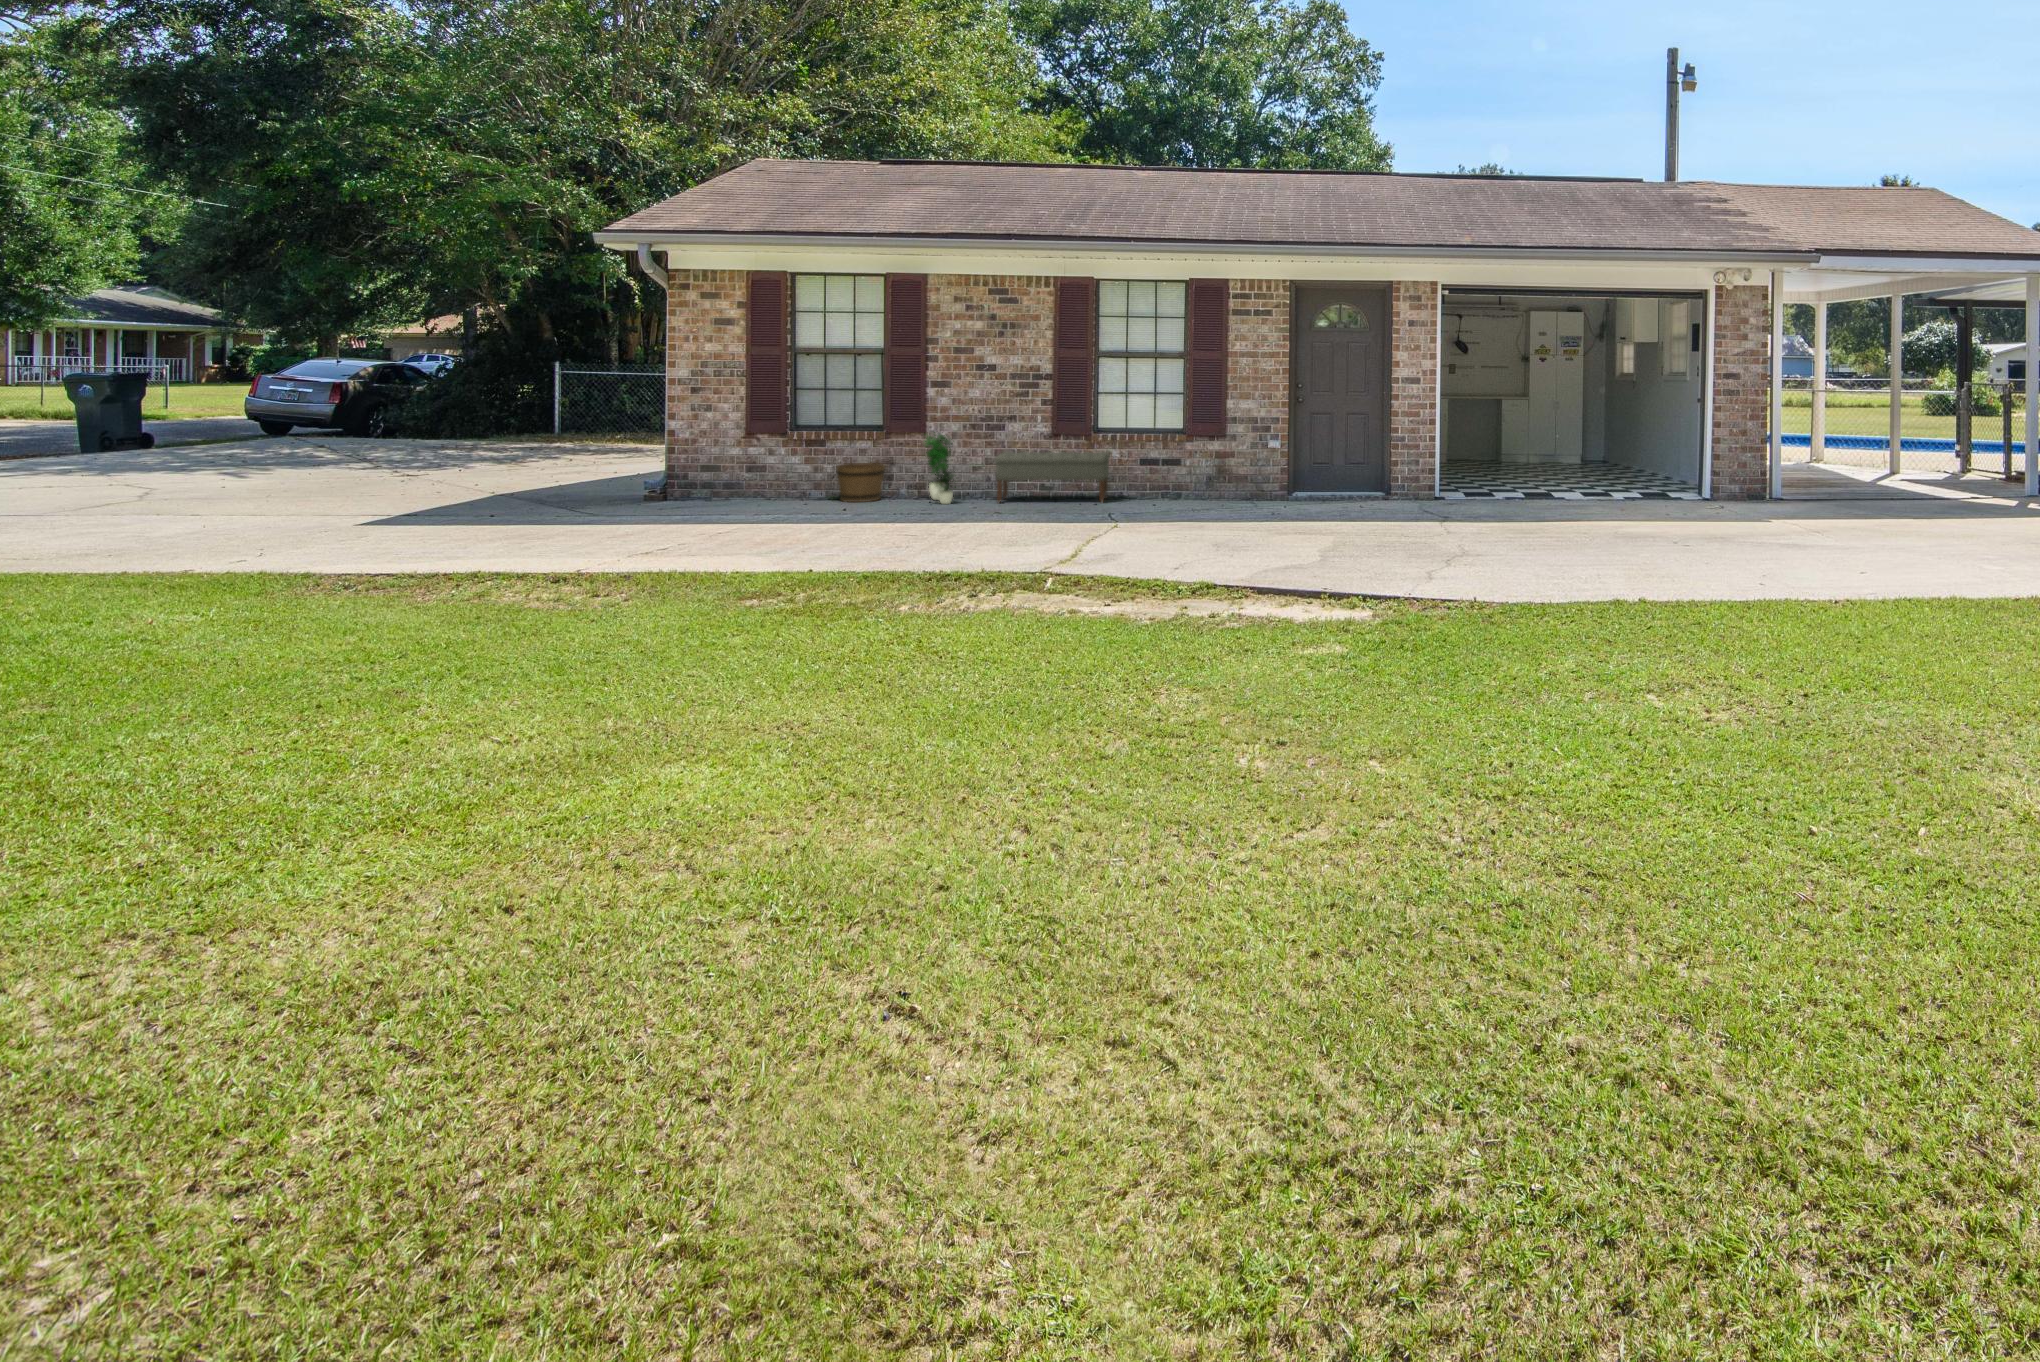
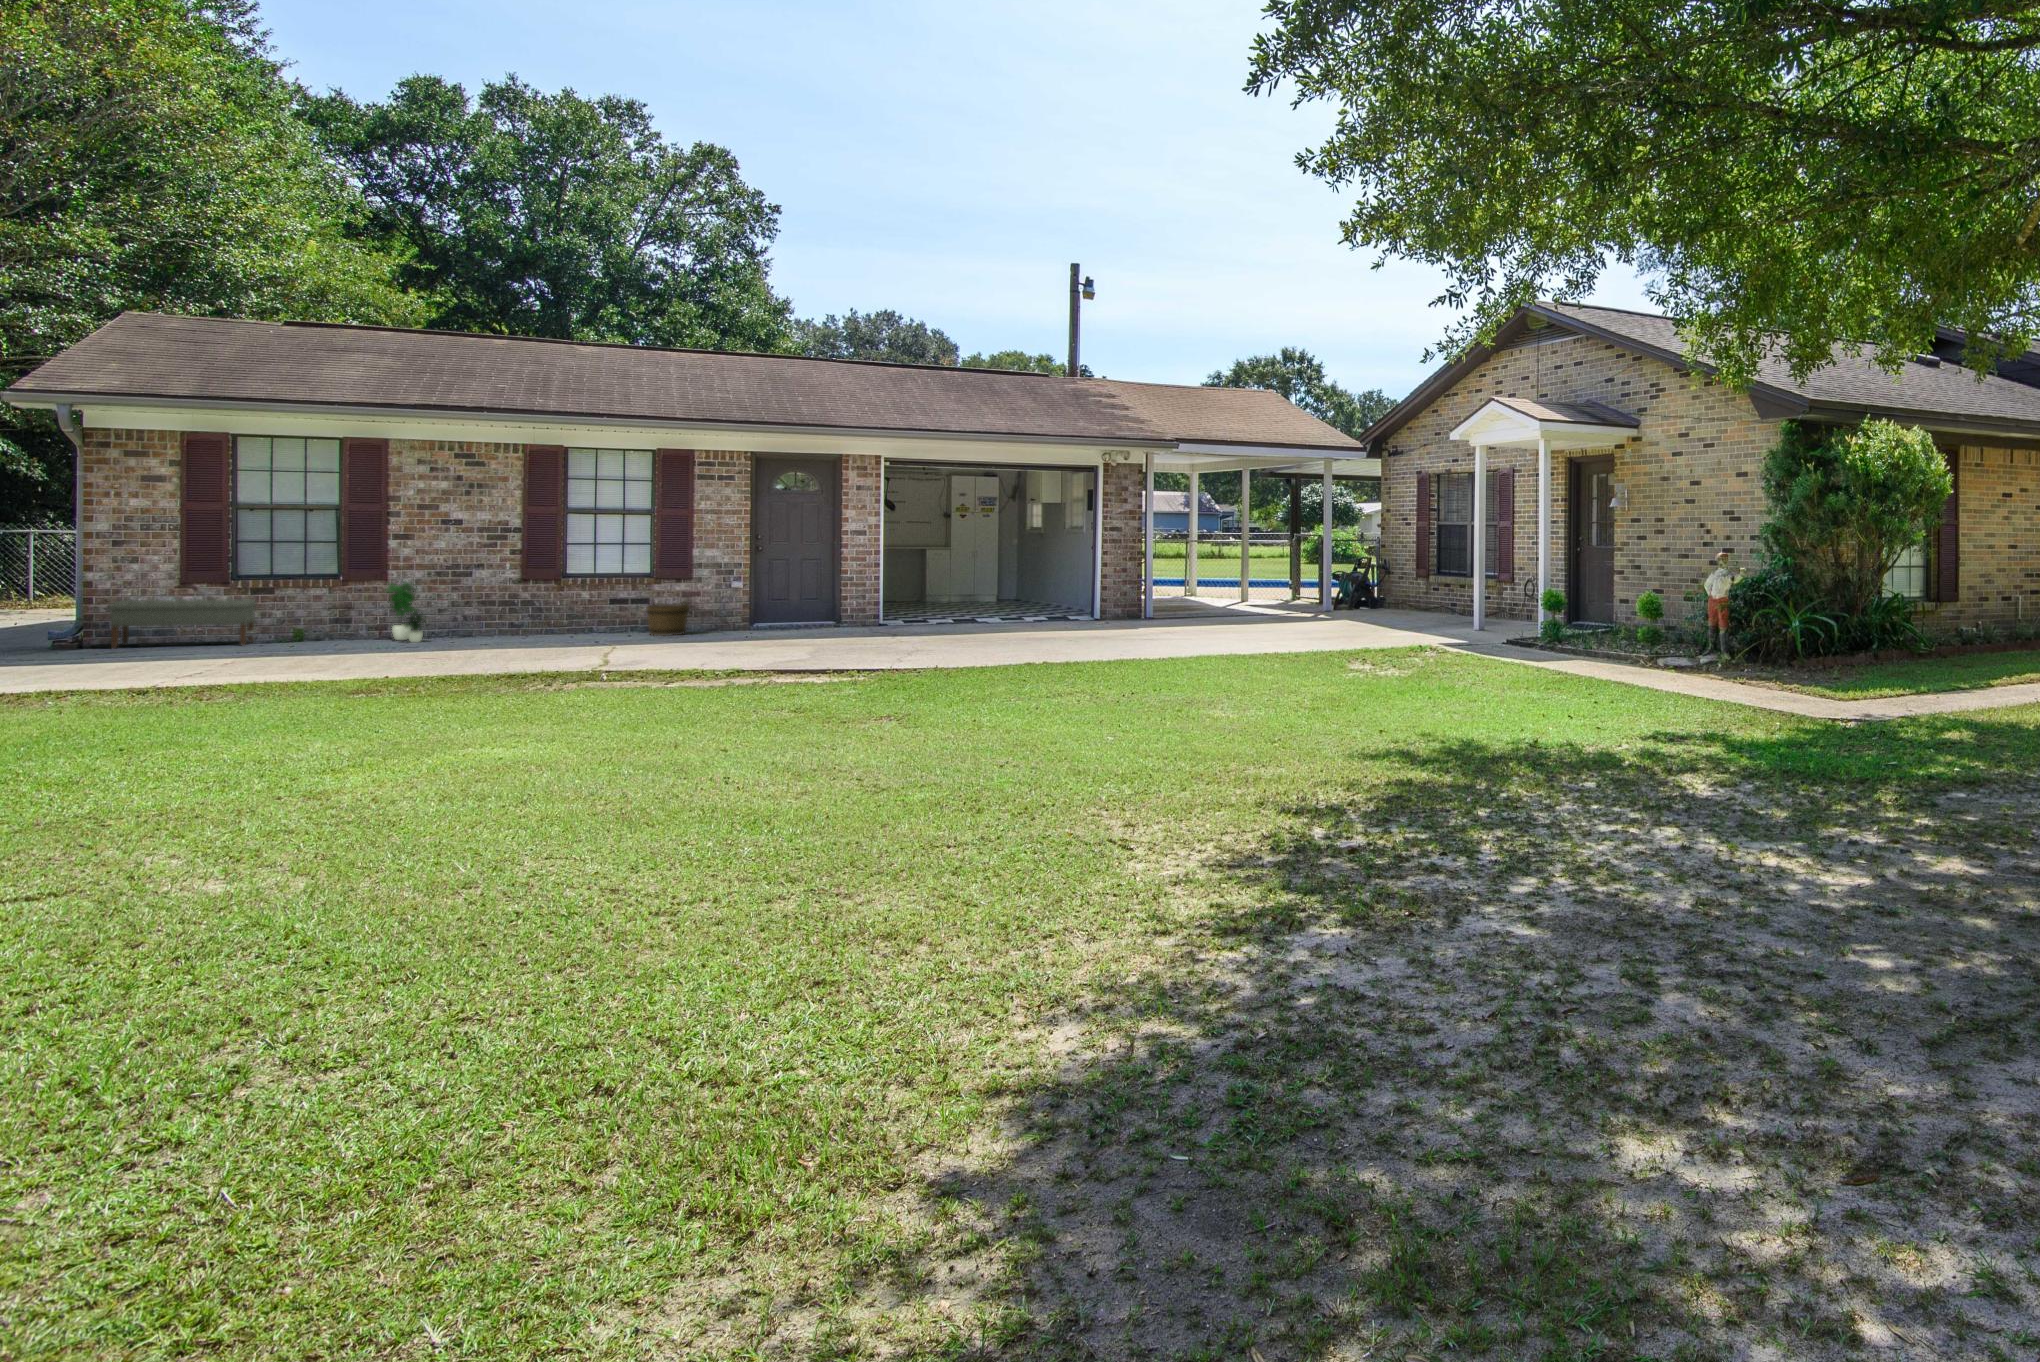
bench: present [995,451,1109,503] -> present [109,599,256,649]
bucket: present [836,457,885,502] -> present [646,602,689,636]

